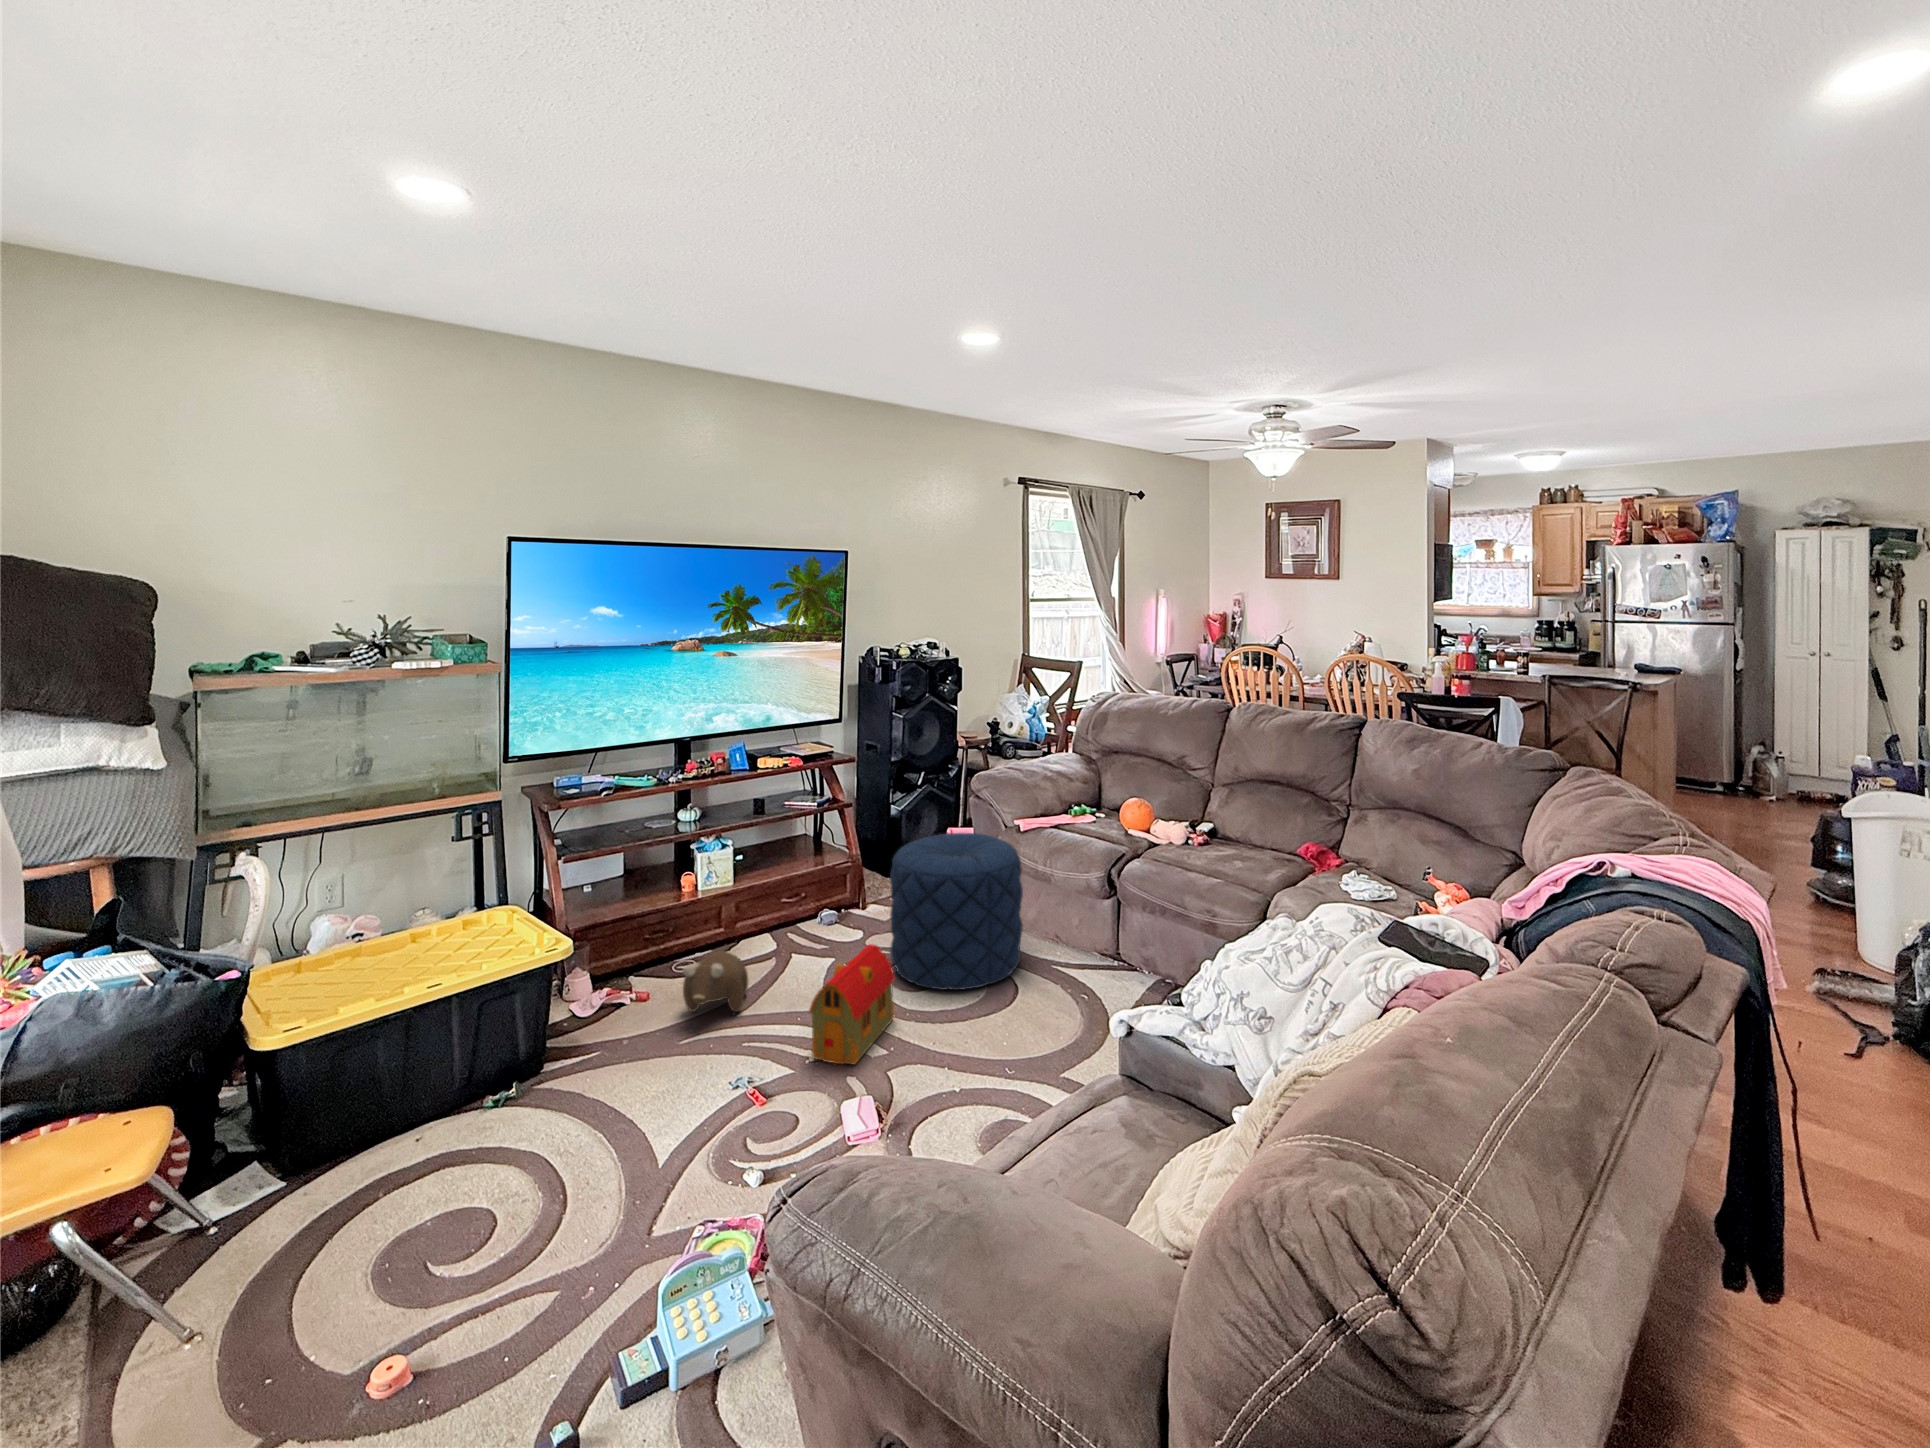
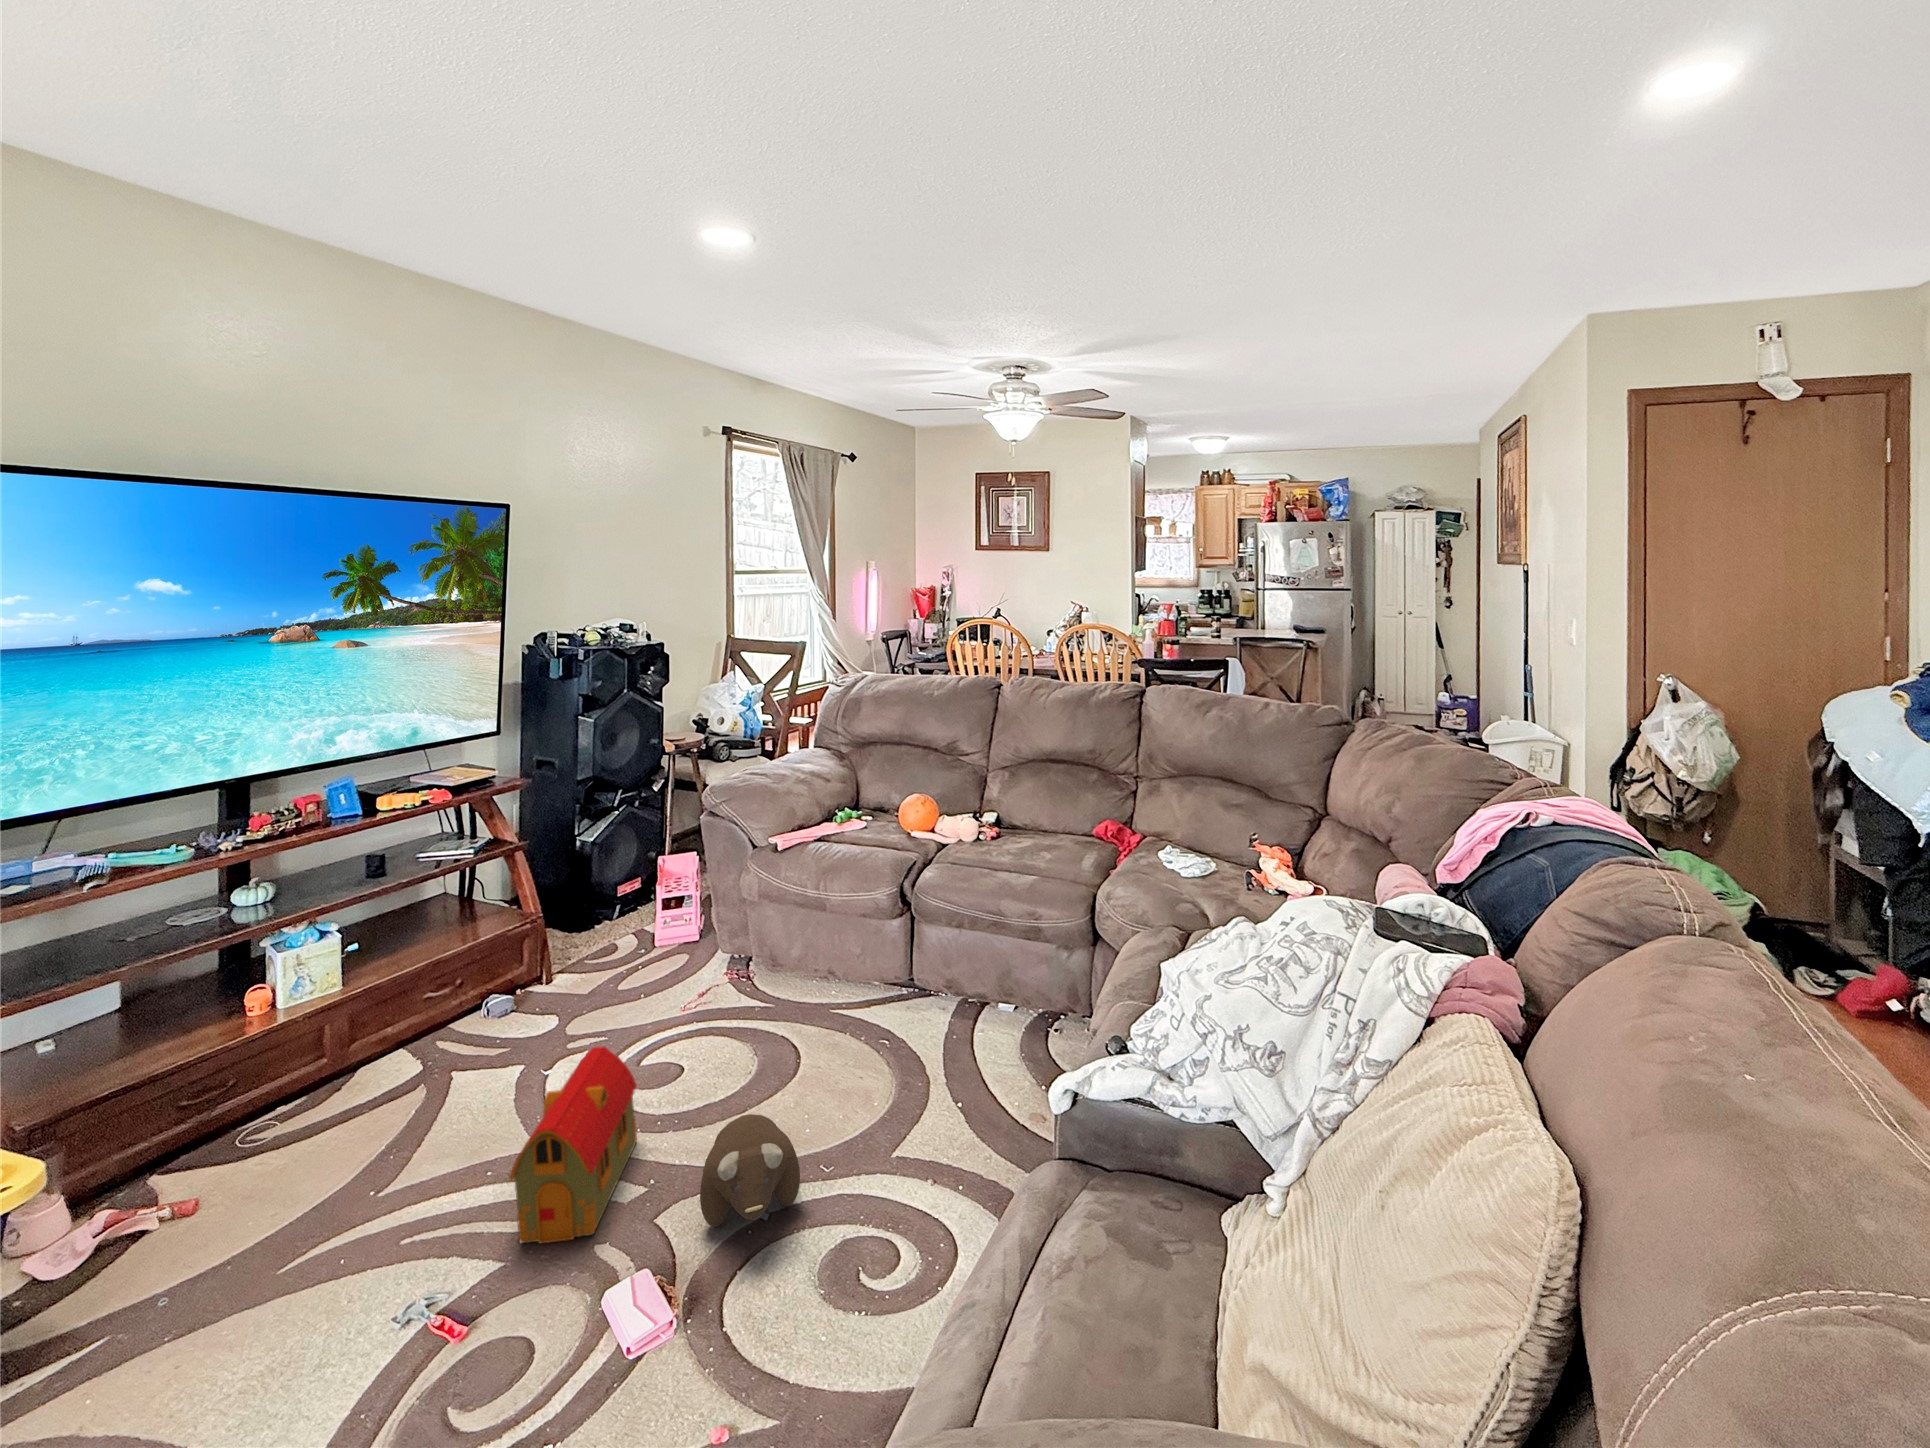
pouf: present [890,833,1023,990] -> none [608,864,794,1081]
plush toy: present [683,951,749,1012] -> present [700,1114,800,1227]

